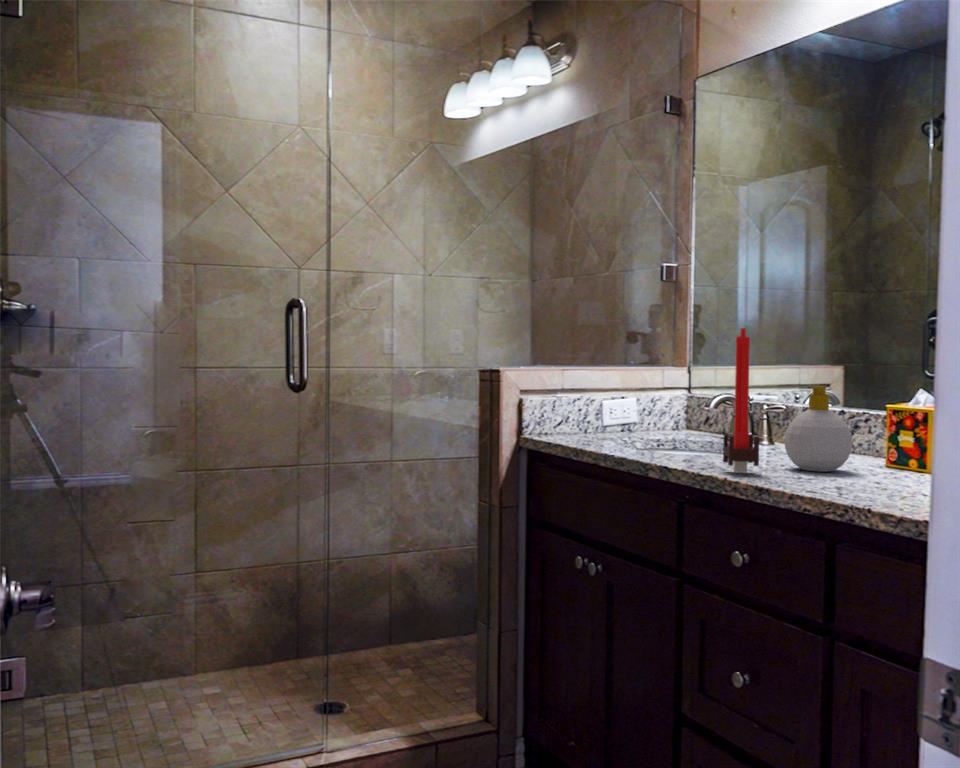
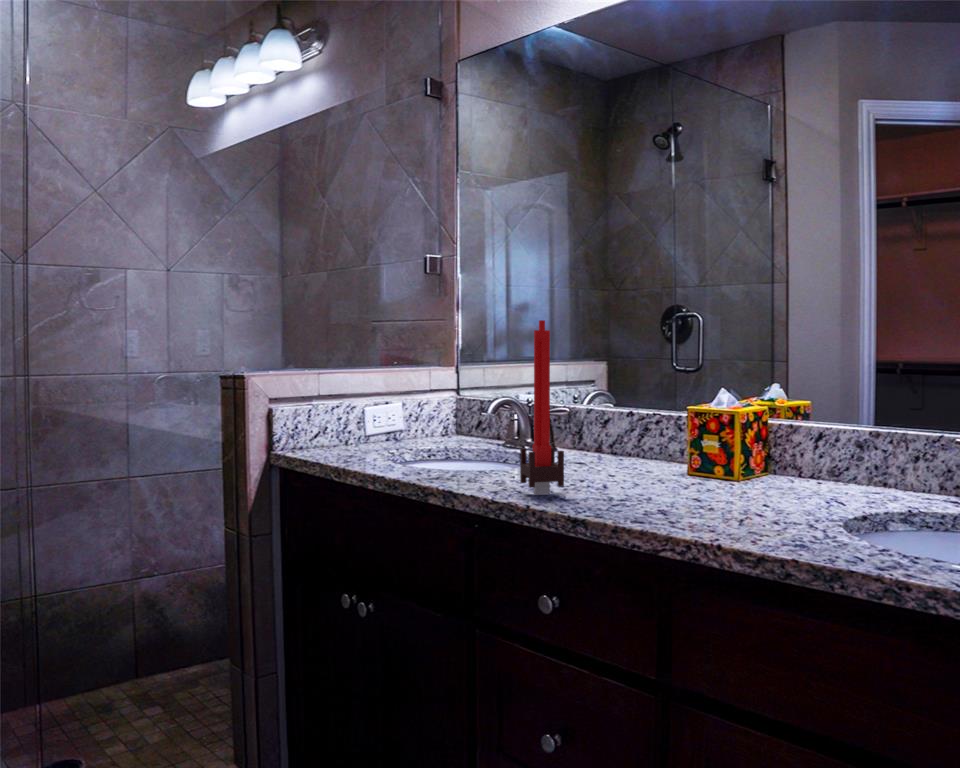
soap bottle: present [784,386,852,472] -> none [584,387,660,487]

